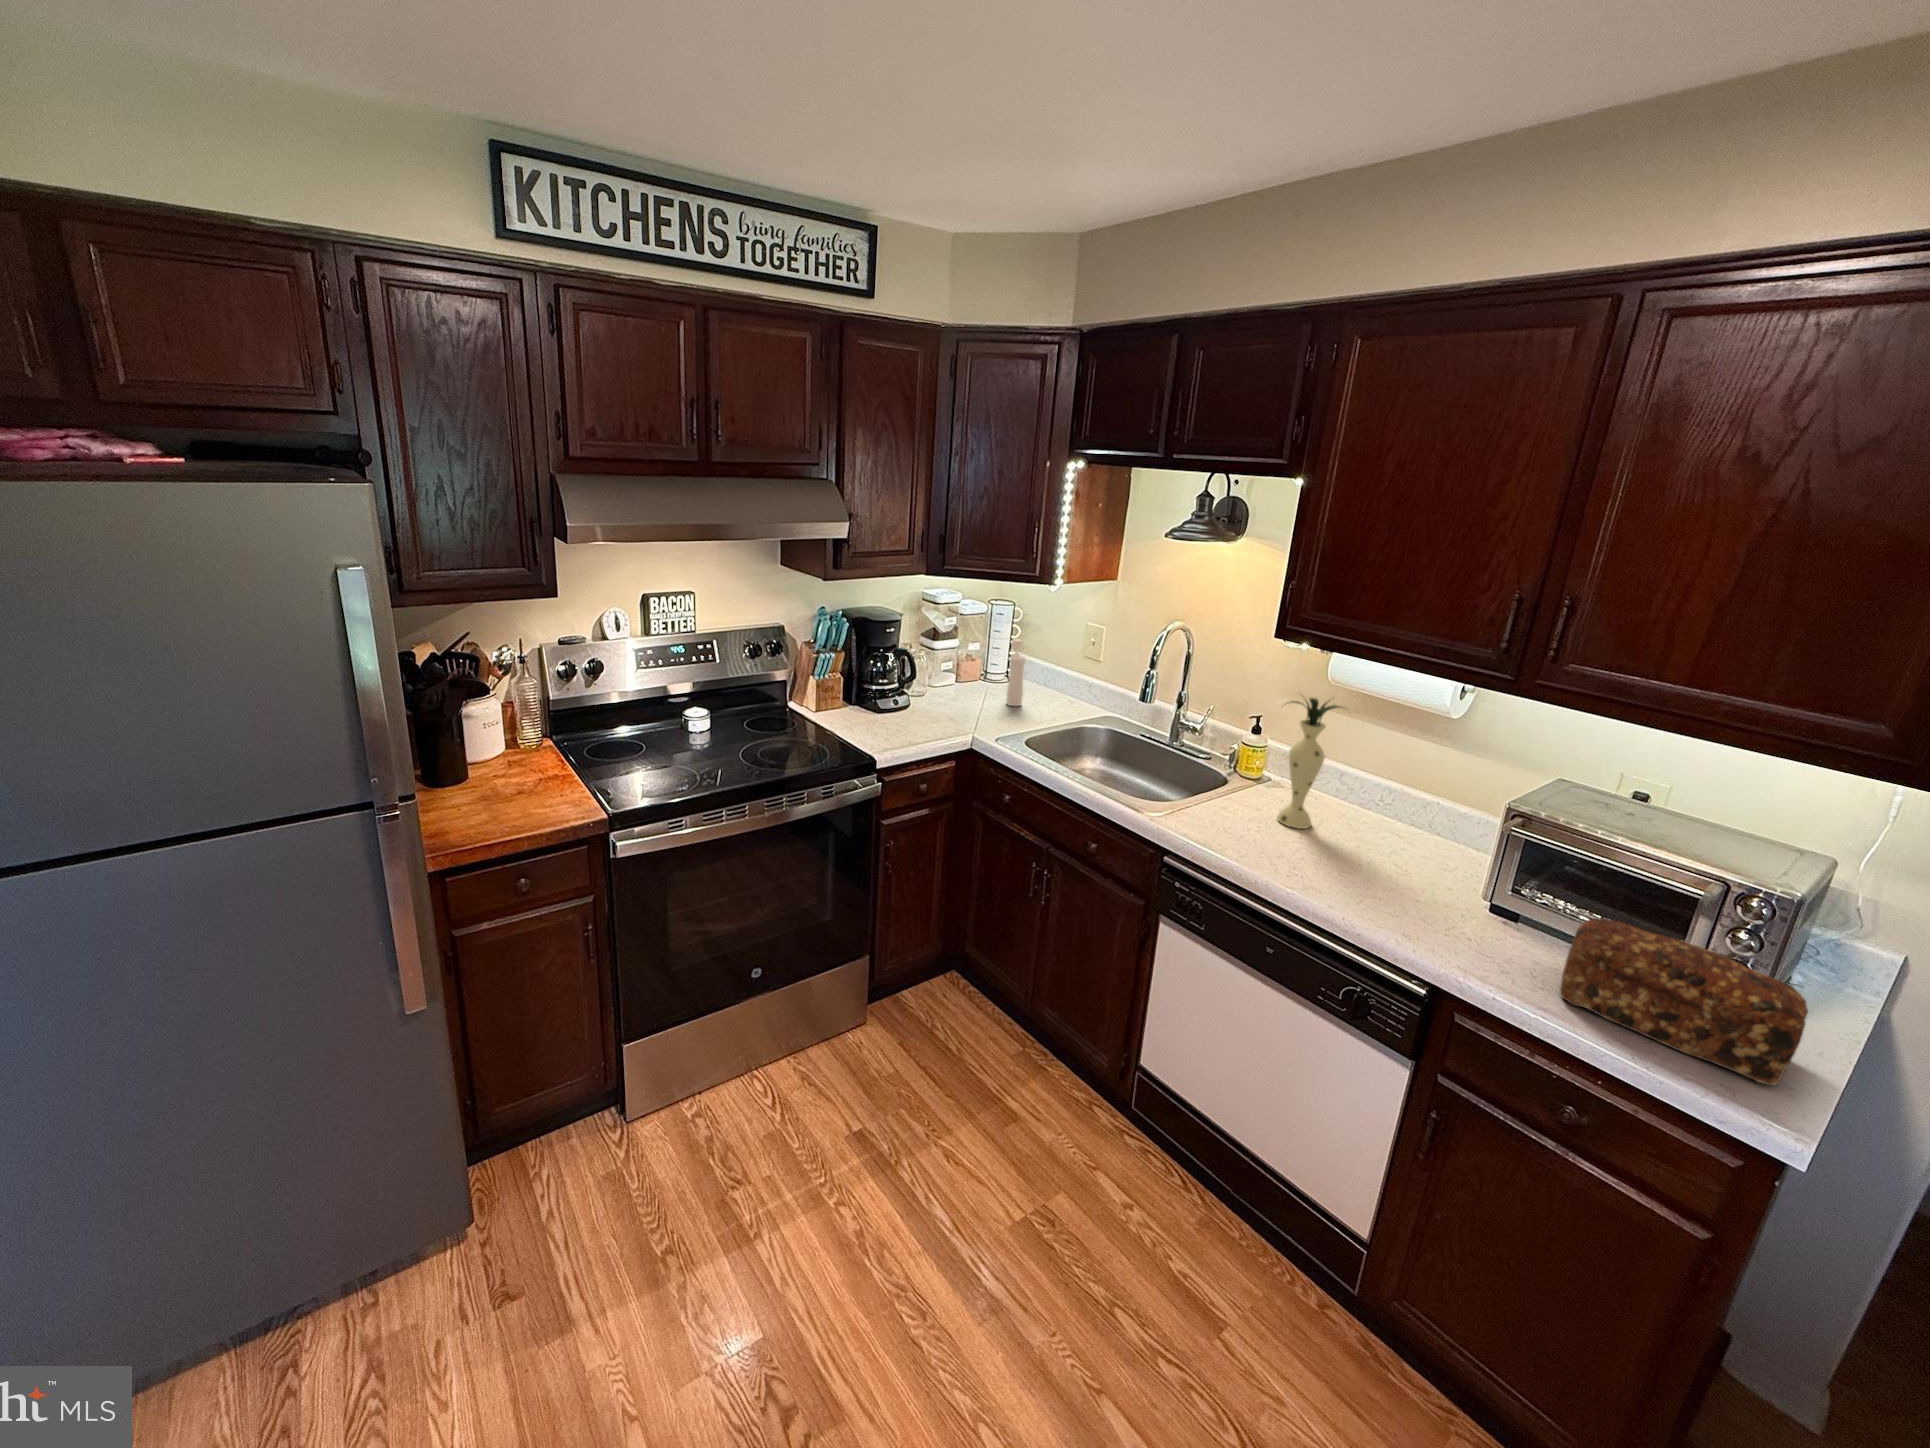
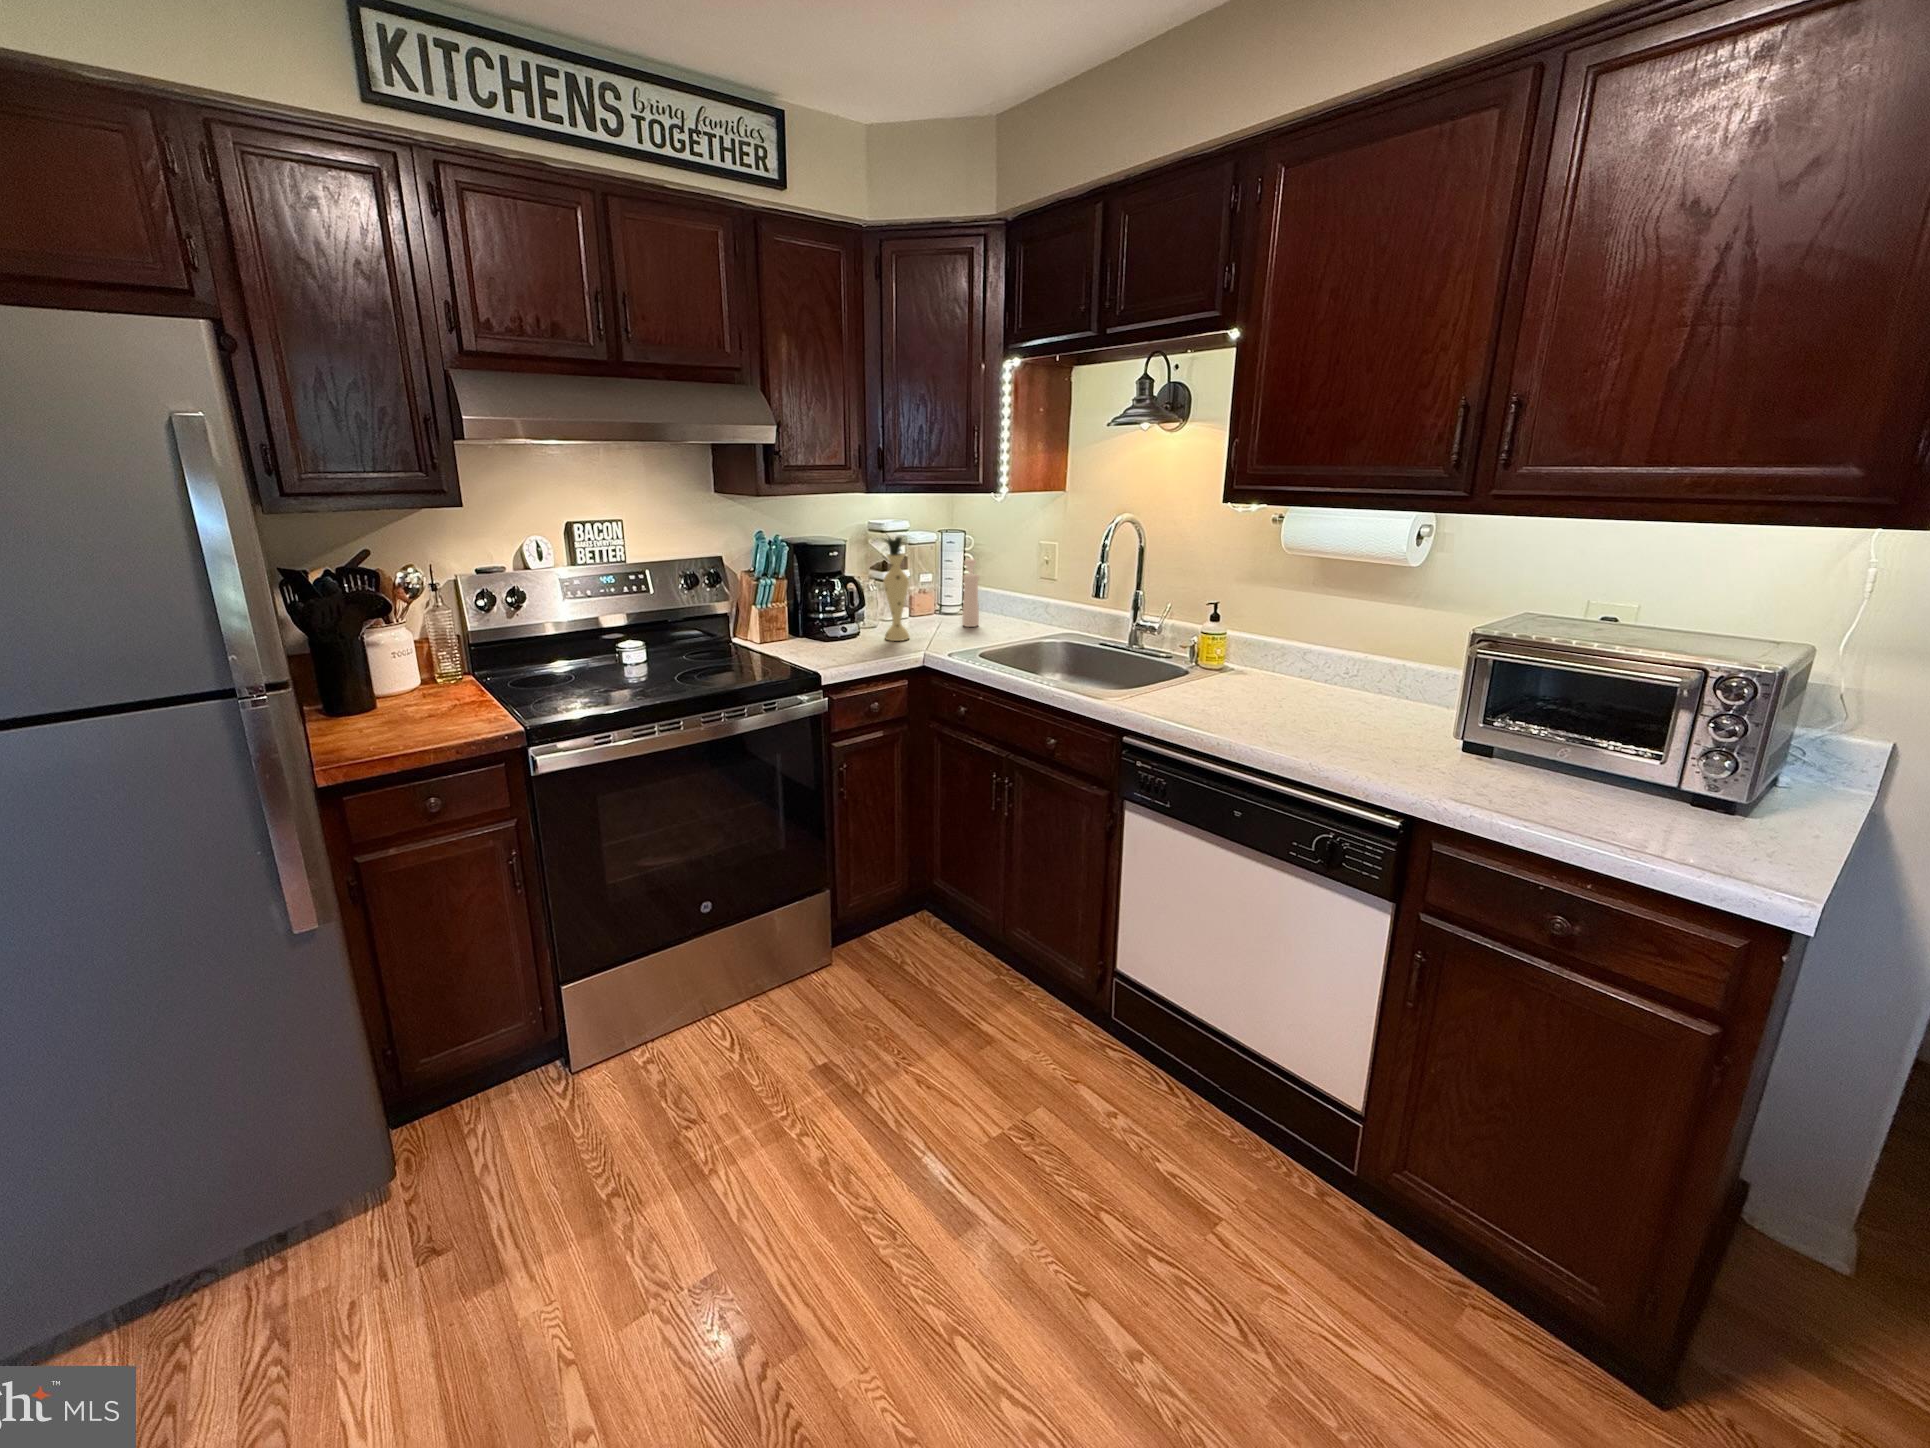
vase: present [1277,698,1341,829] -> present [883,537,909,641]
bread loaf: present [1560,918,1808,1085] -> none [1539,722,1798,861]

